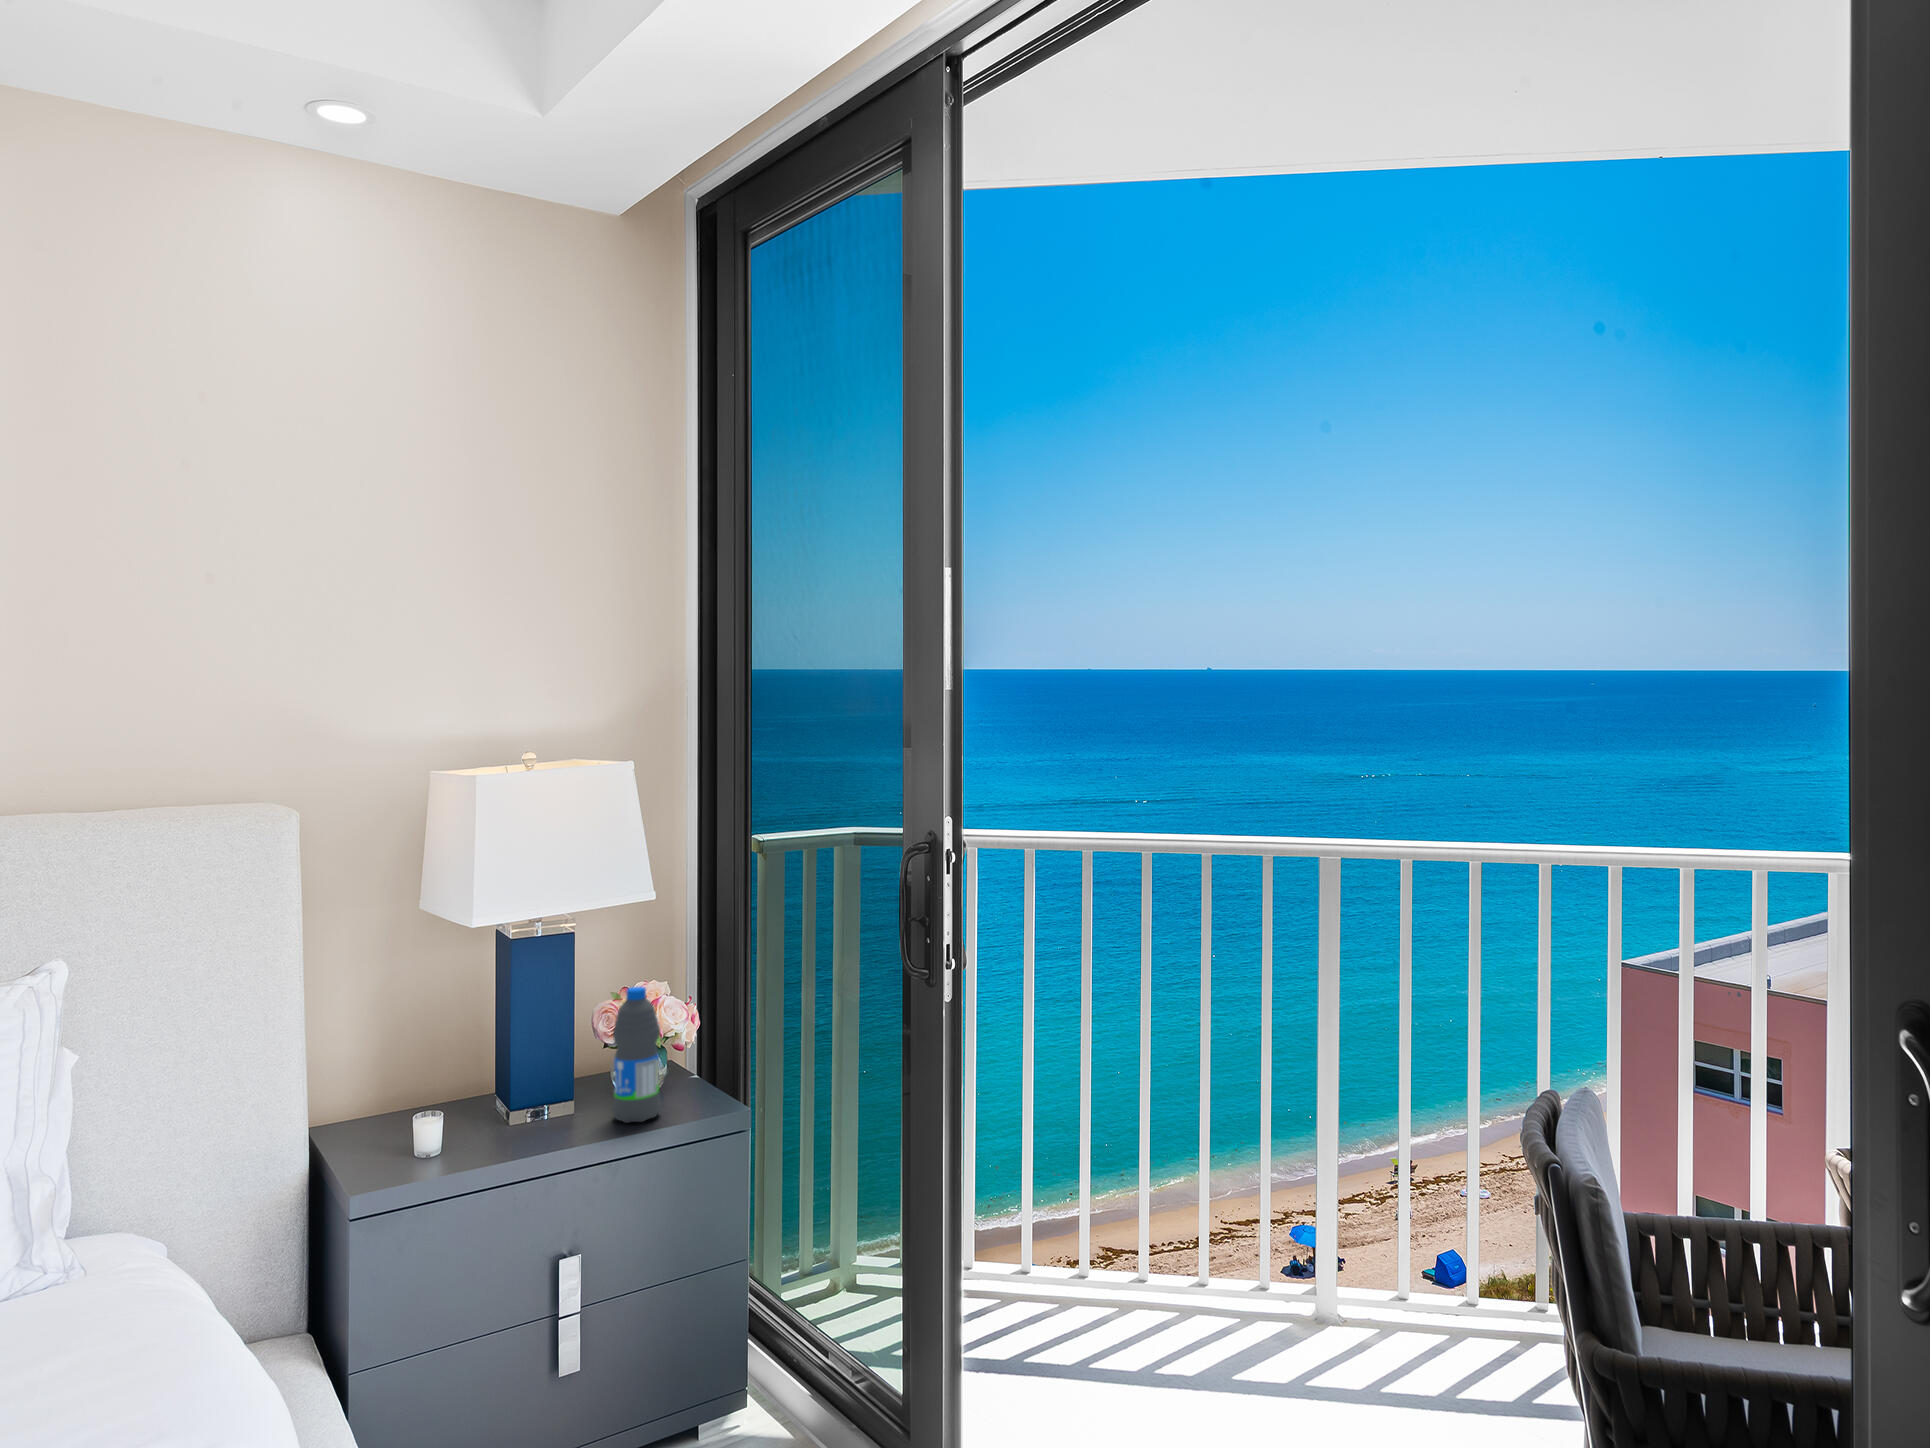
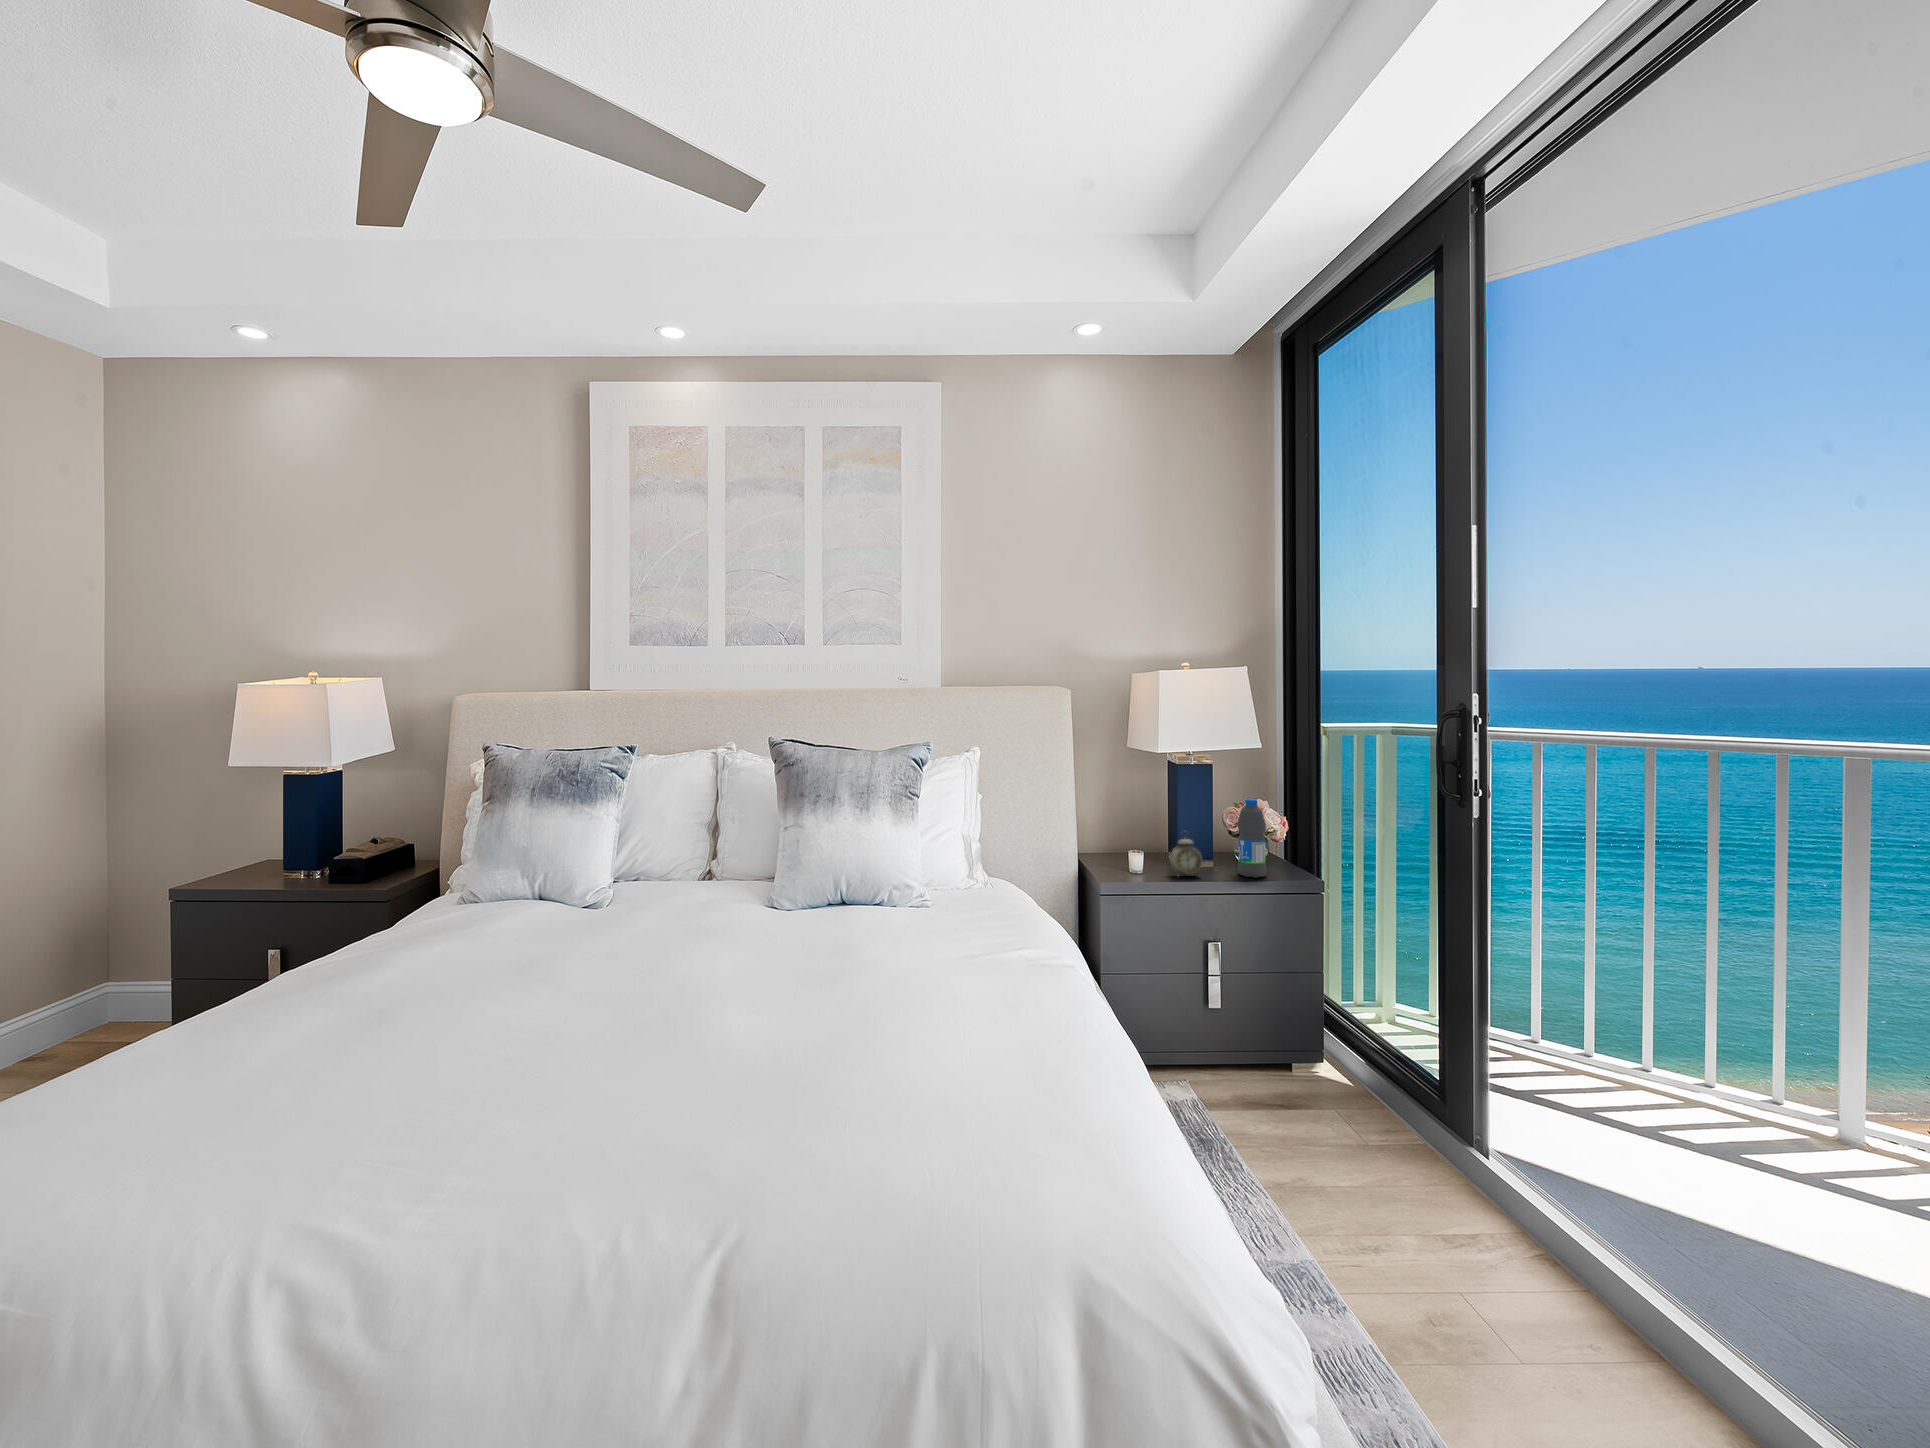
alarm clock: none [490,1059,549,1149] -> present [1170,837,1202,877]

